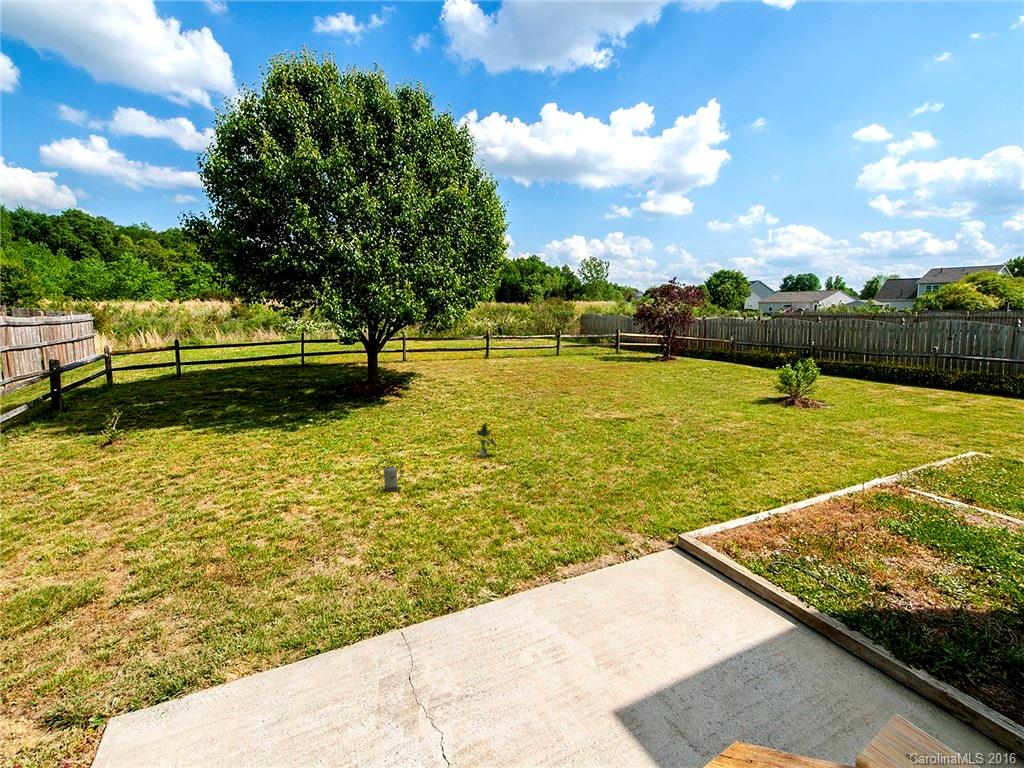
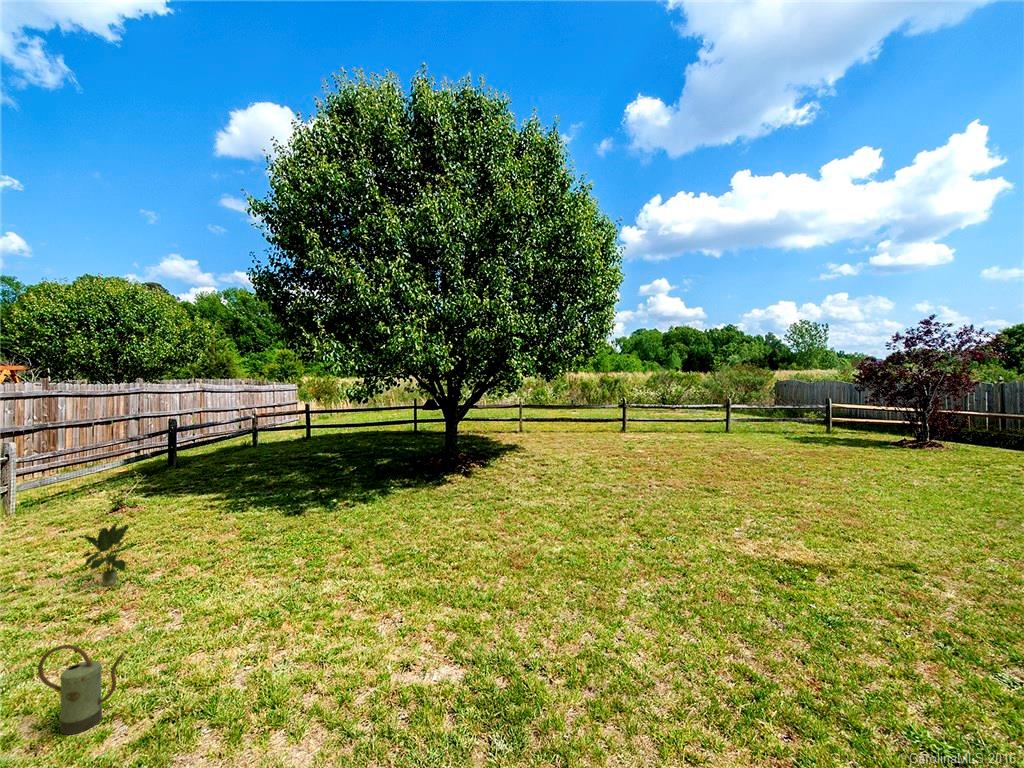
potted plant: present [477,423,497,456] -> present [79,523,129,586]

